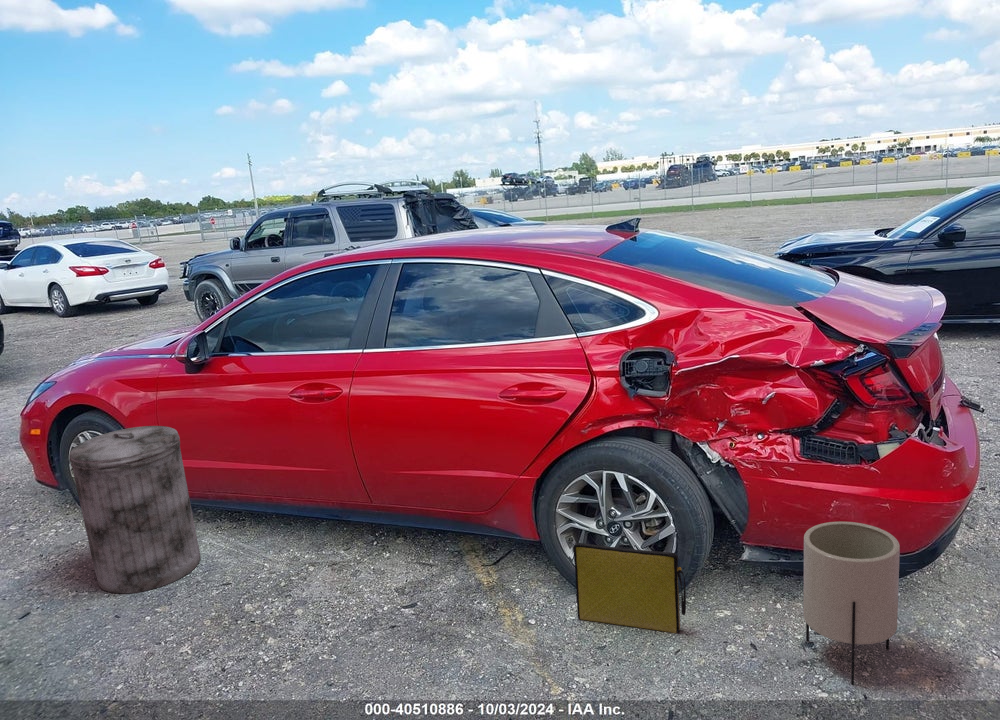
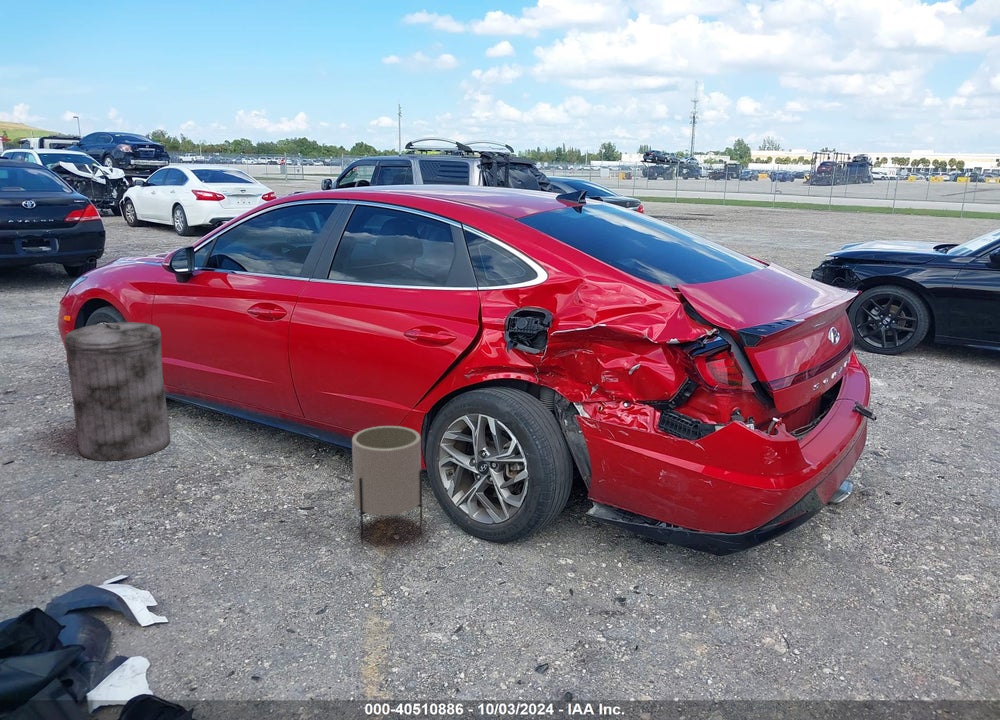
planter: present [804,522,900,685] -> present [352,426,422,543]
bag: present [573,543,686,633] -> none [441,474,529,570]

